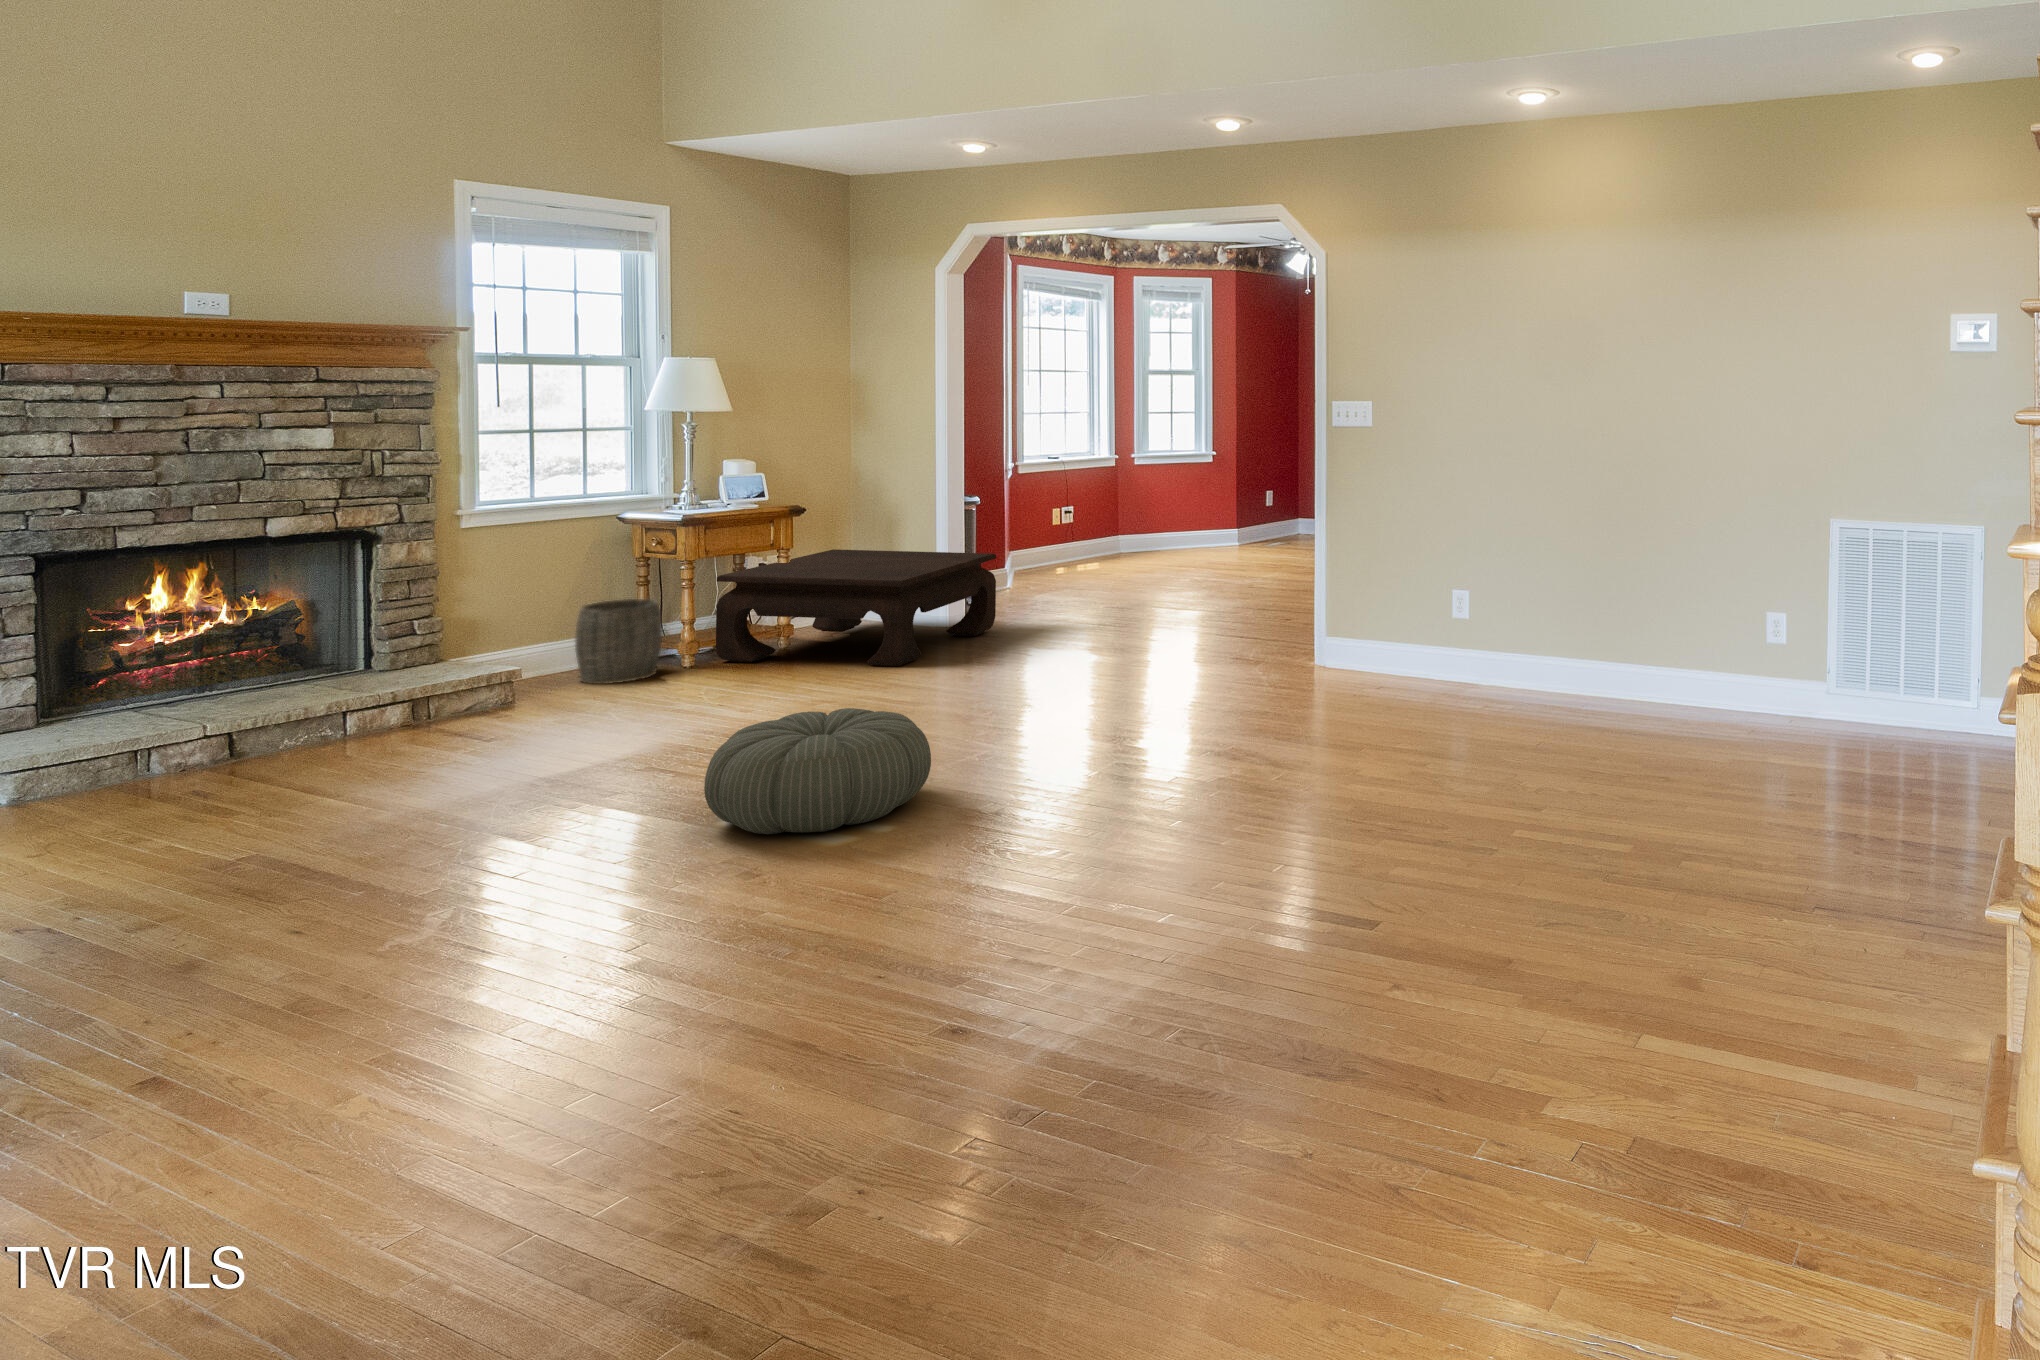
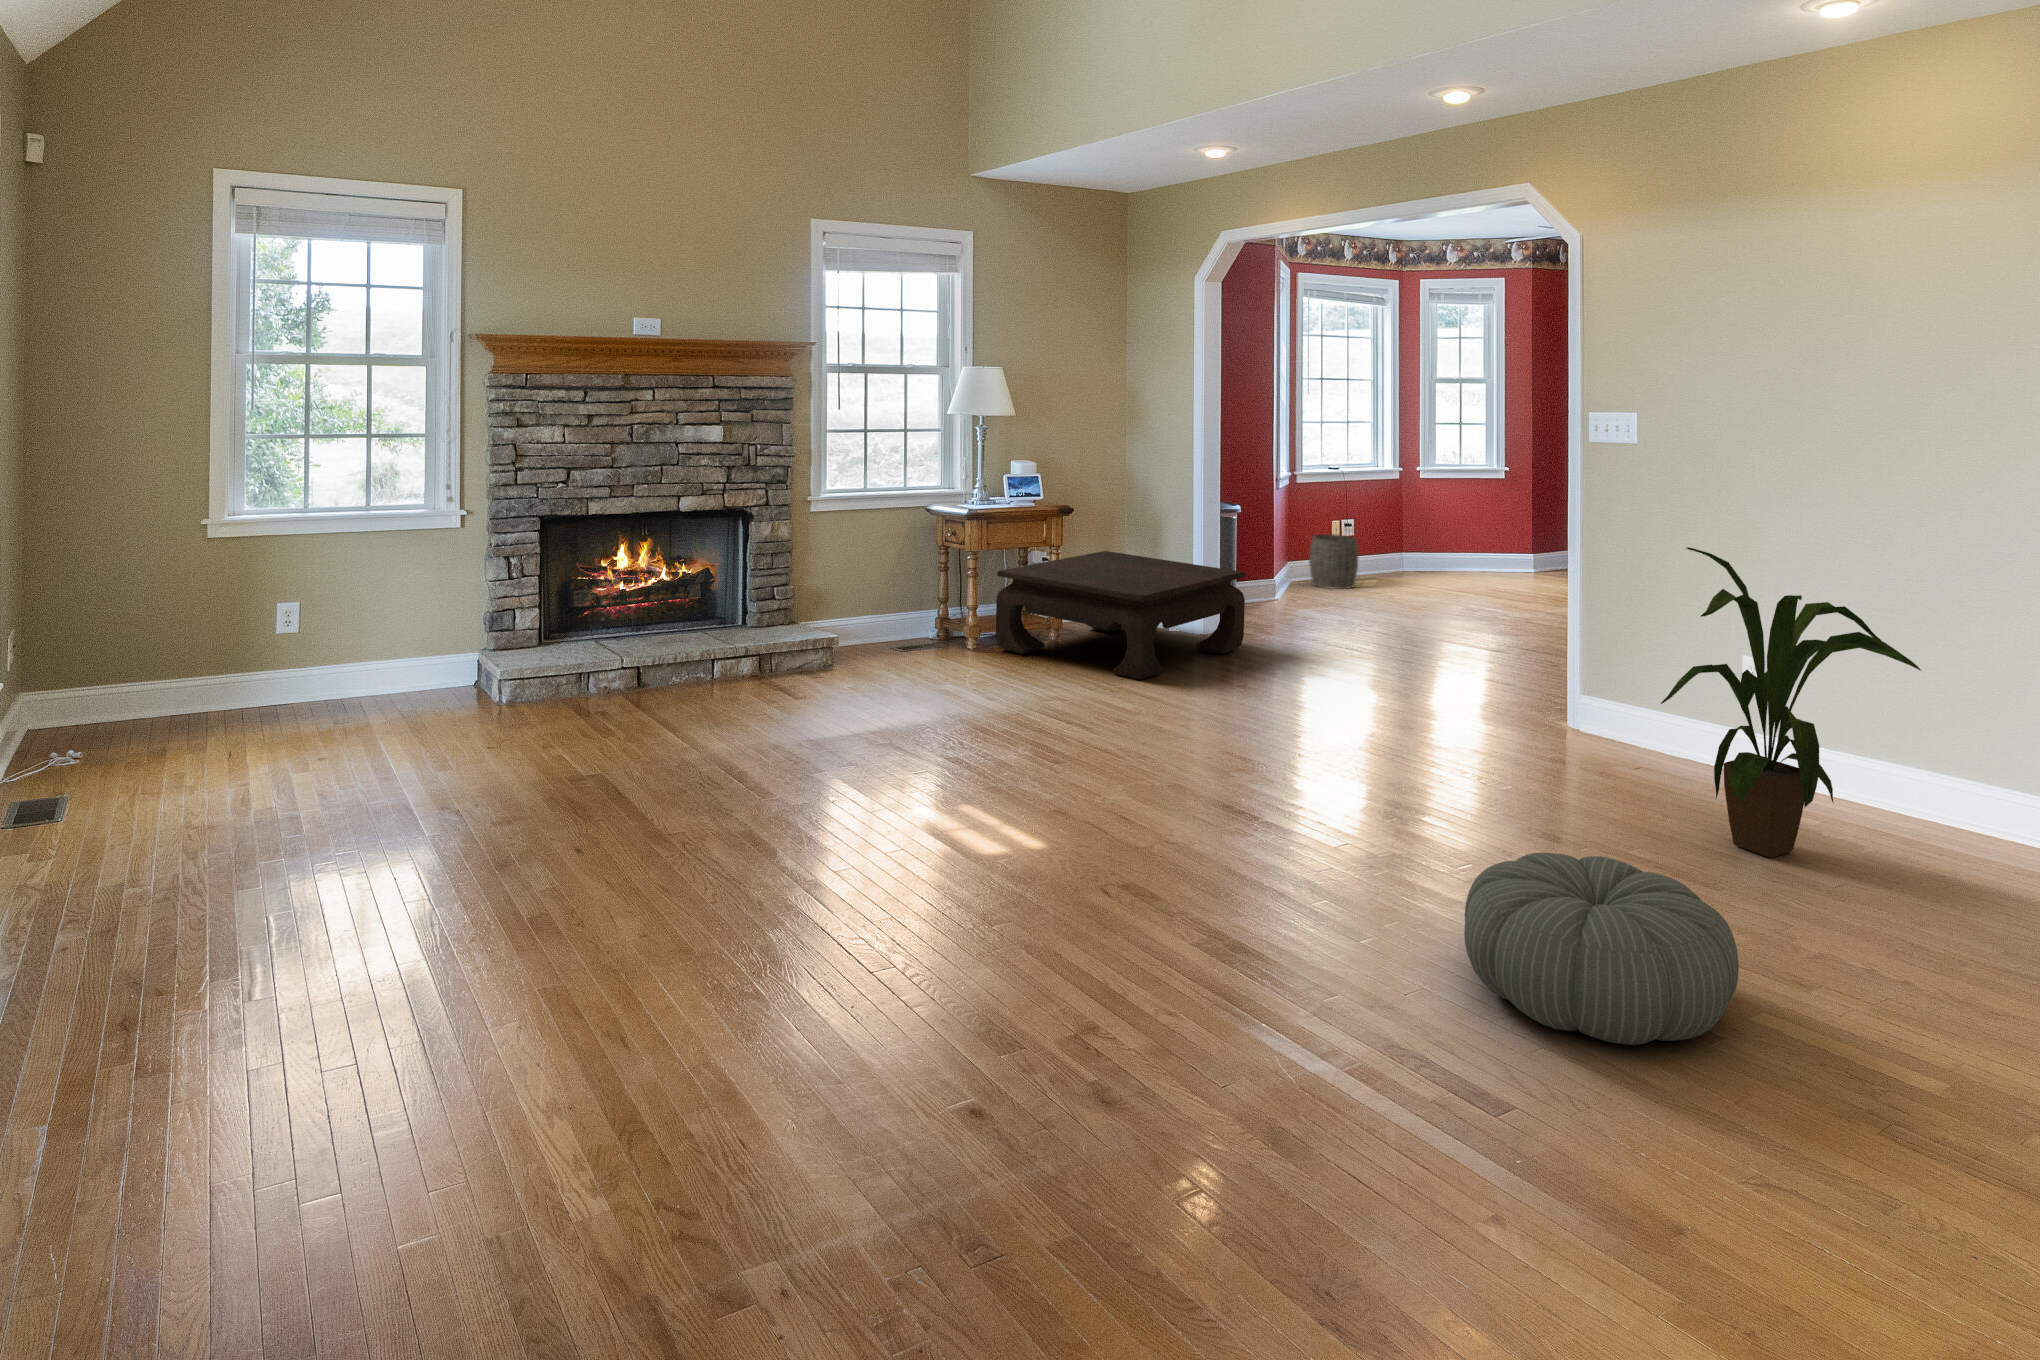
house plant: none [1395,477,1566,705] -> present [1661,547,1921,858]
woven basket: present [575,599,662,684] -> present [1309,534,1358,589]
pouf: present [704,708,931,834] -> present [1464,853,1739,1045]

